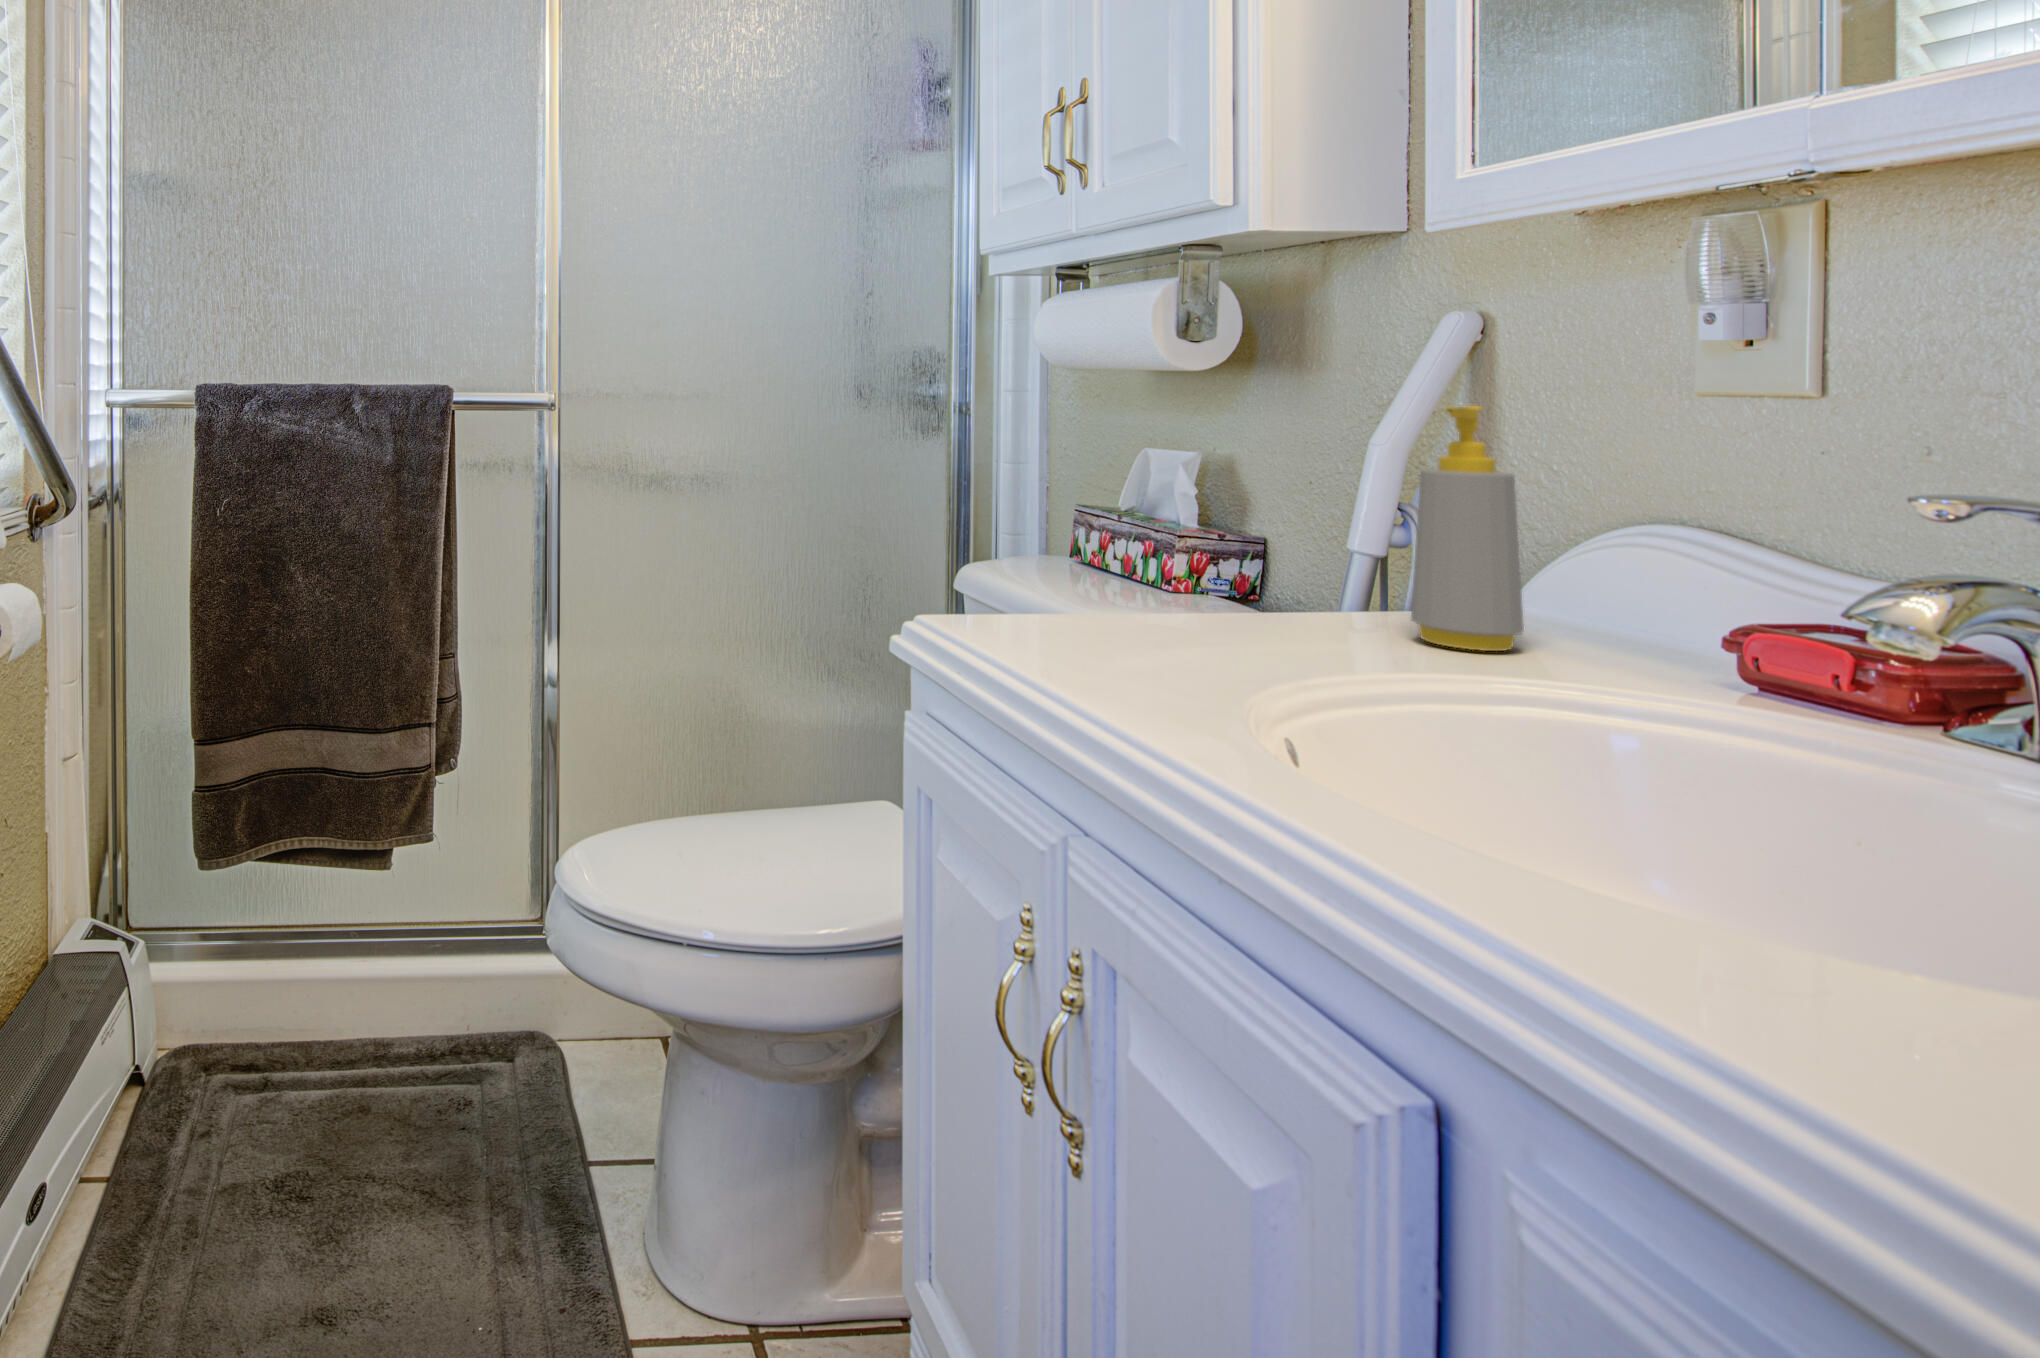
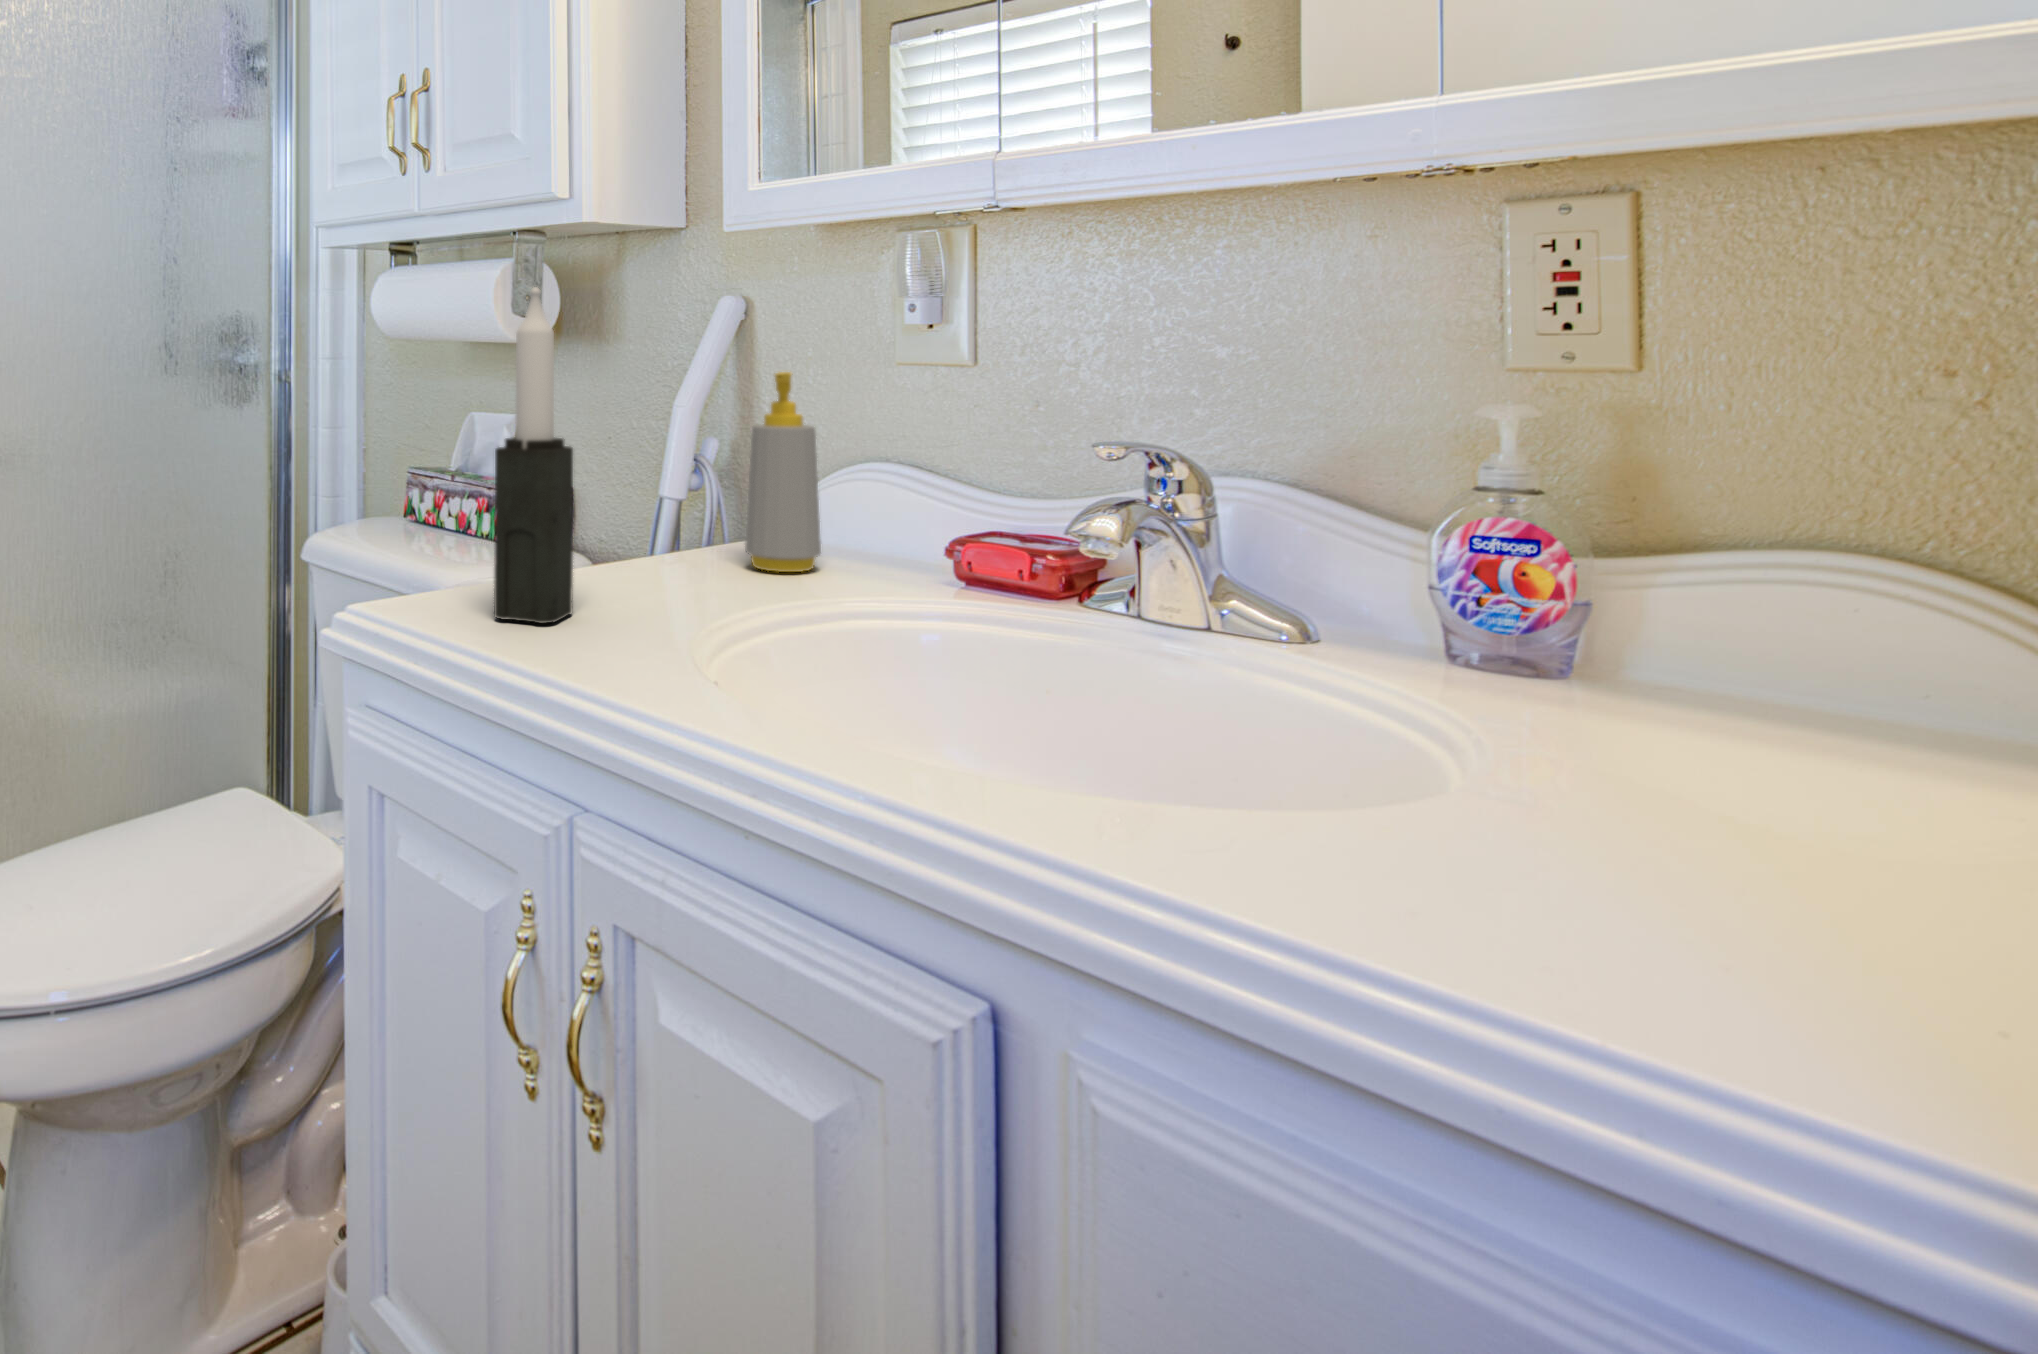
candle: none [1041,312,1133,656] -> present [494,287,573,623]

